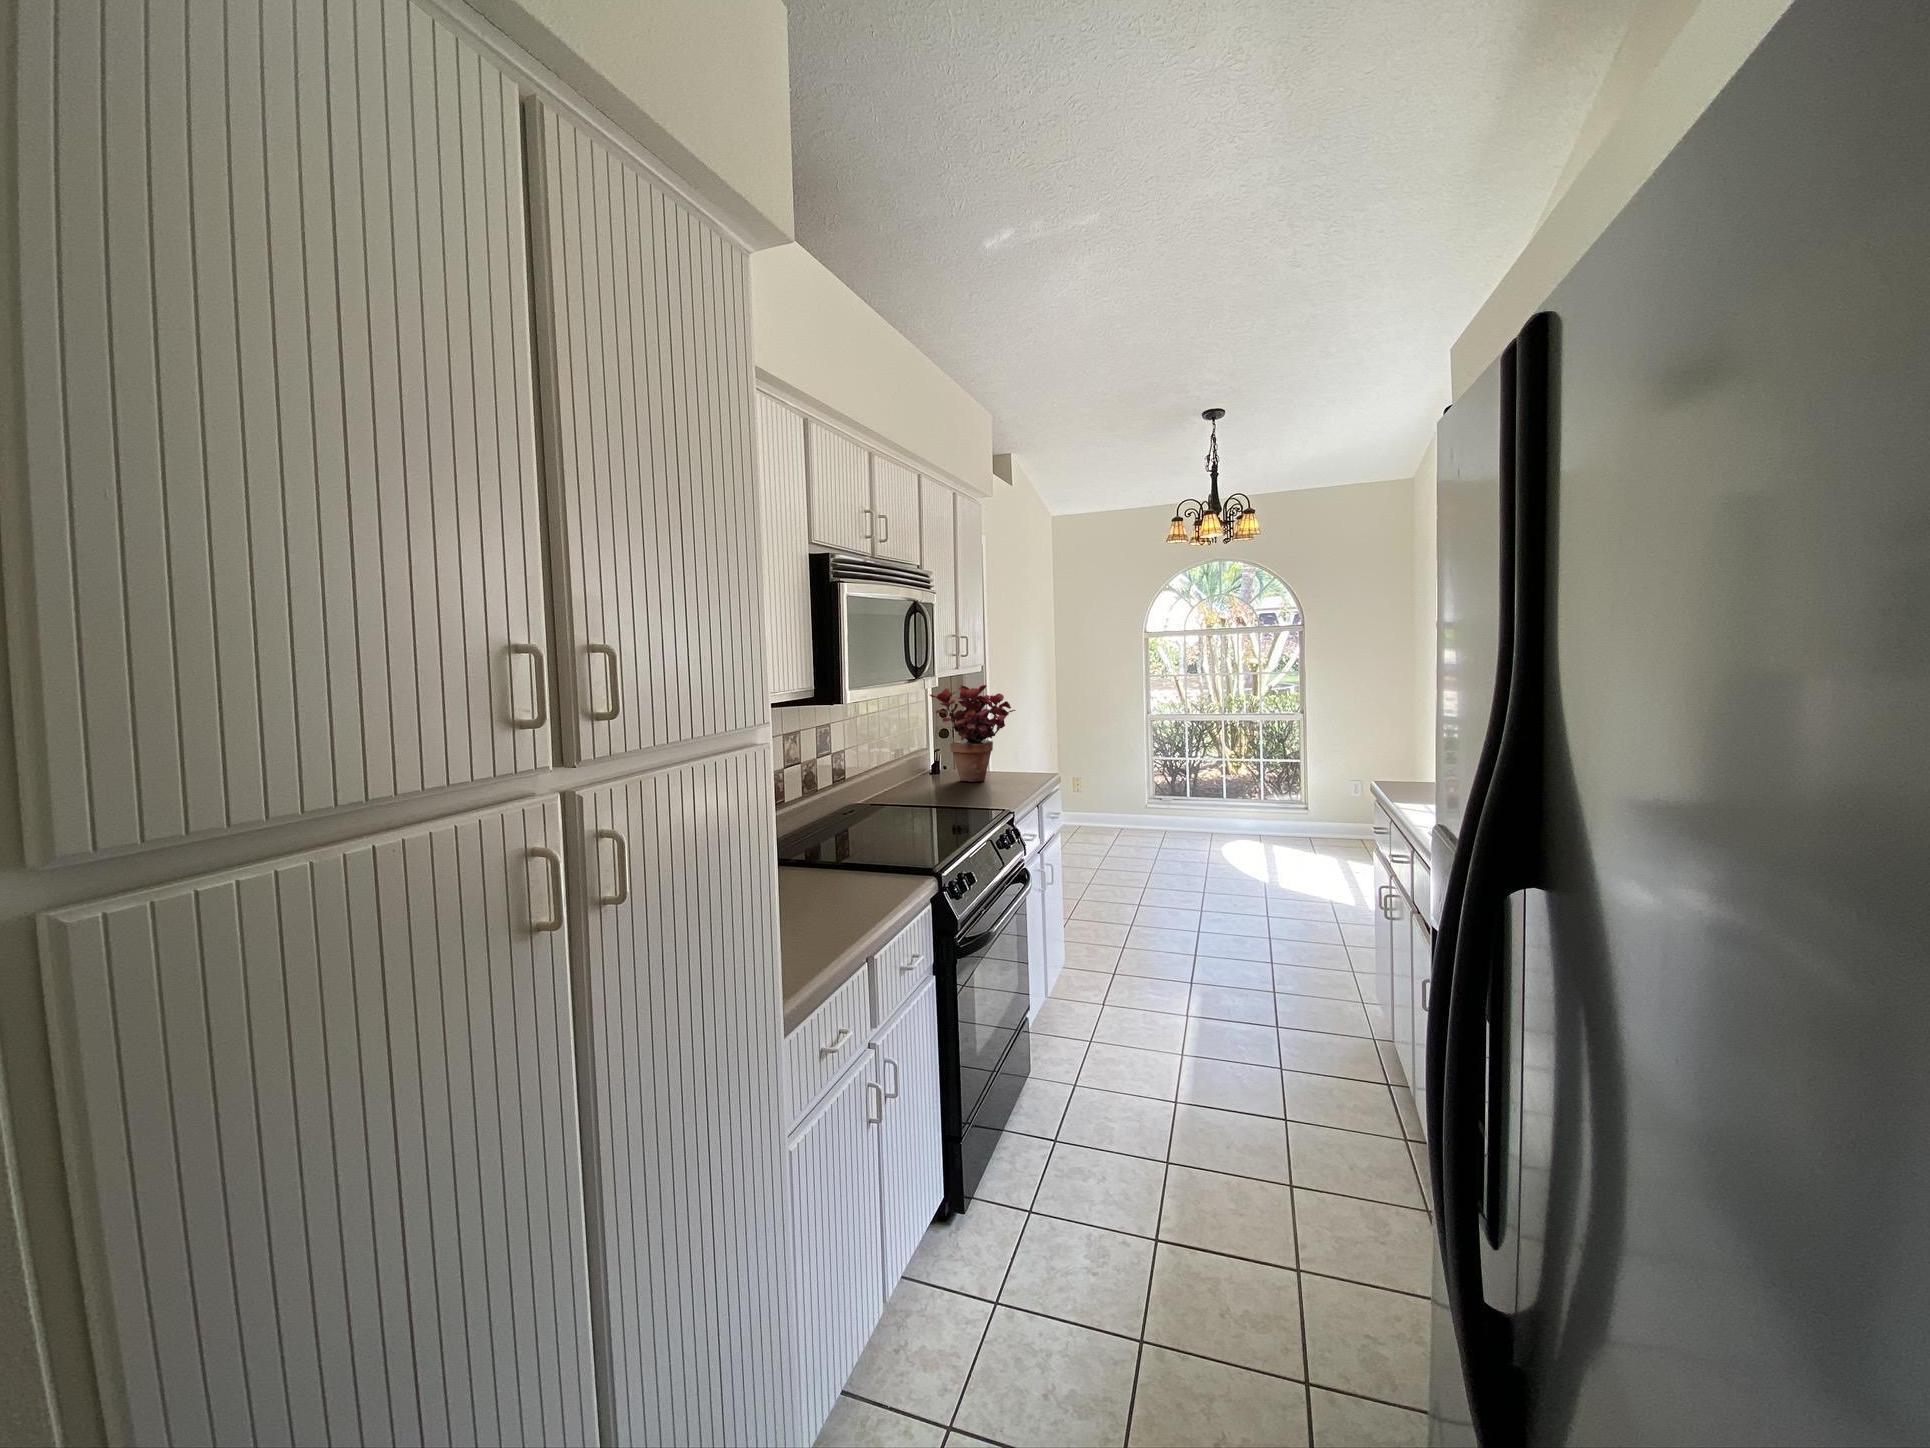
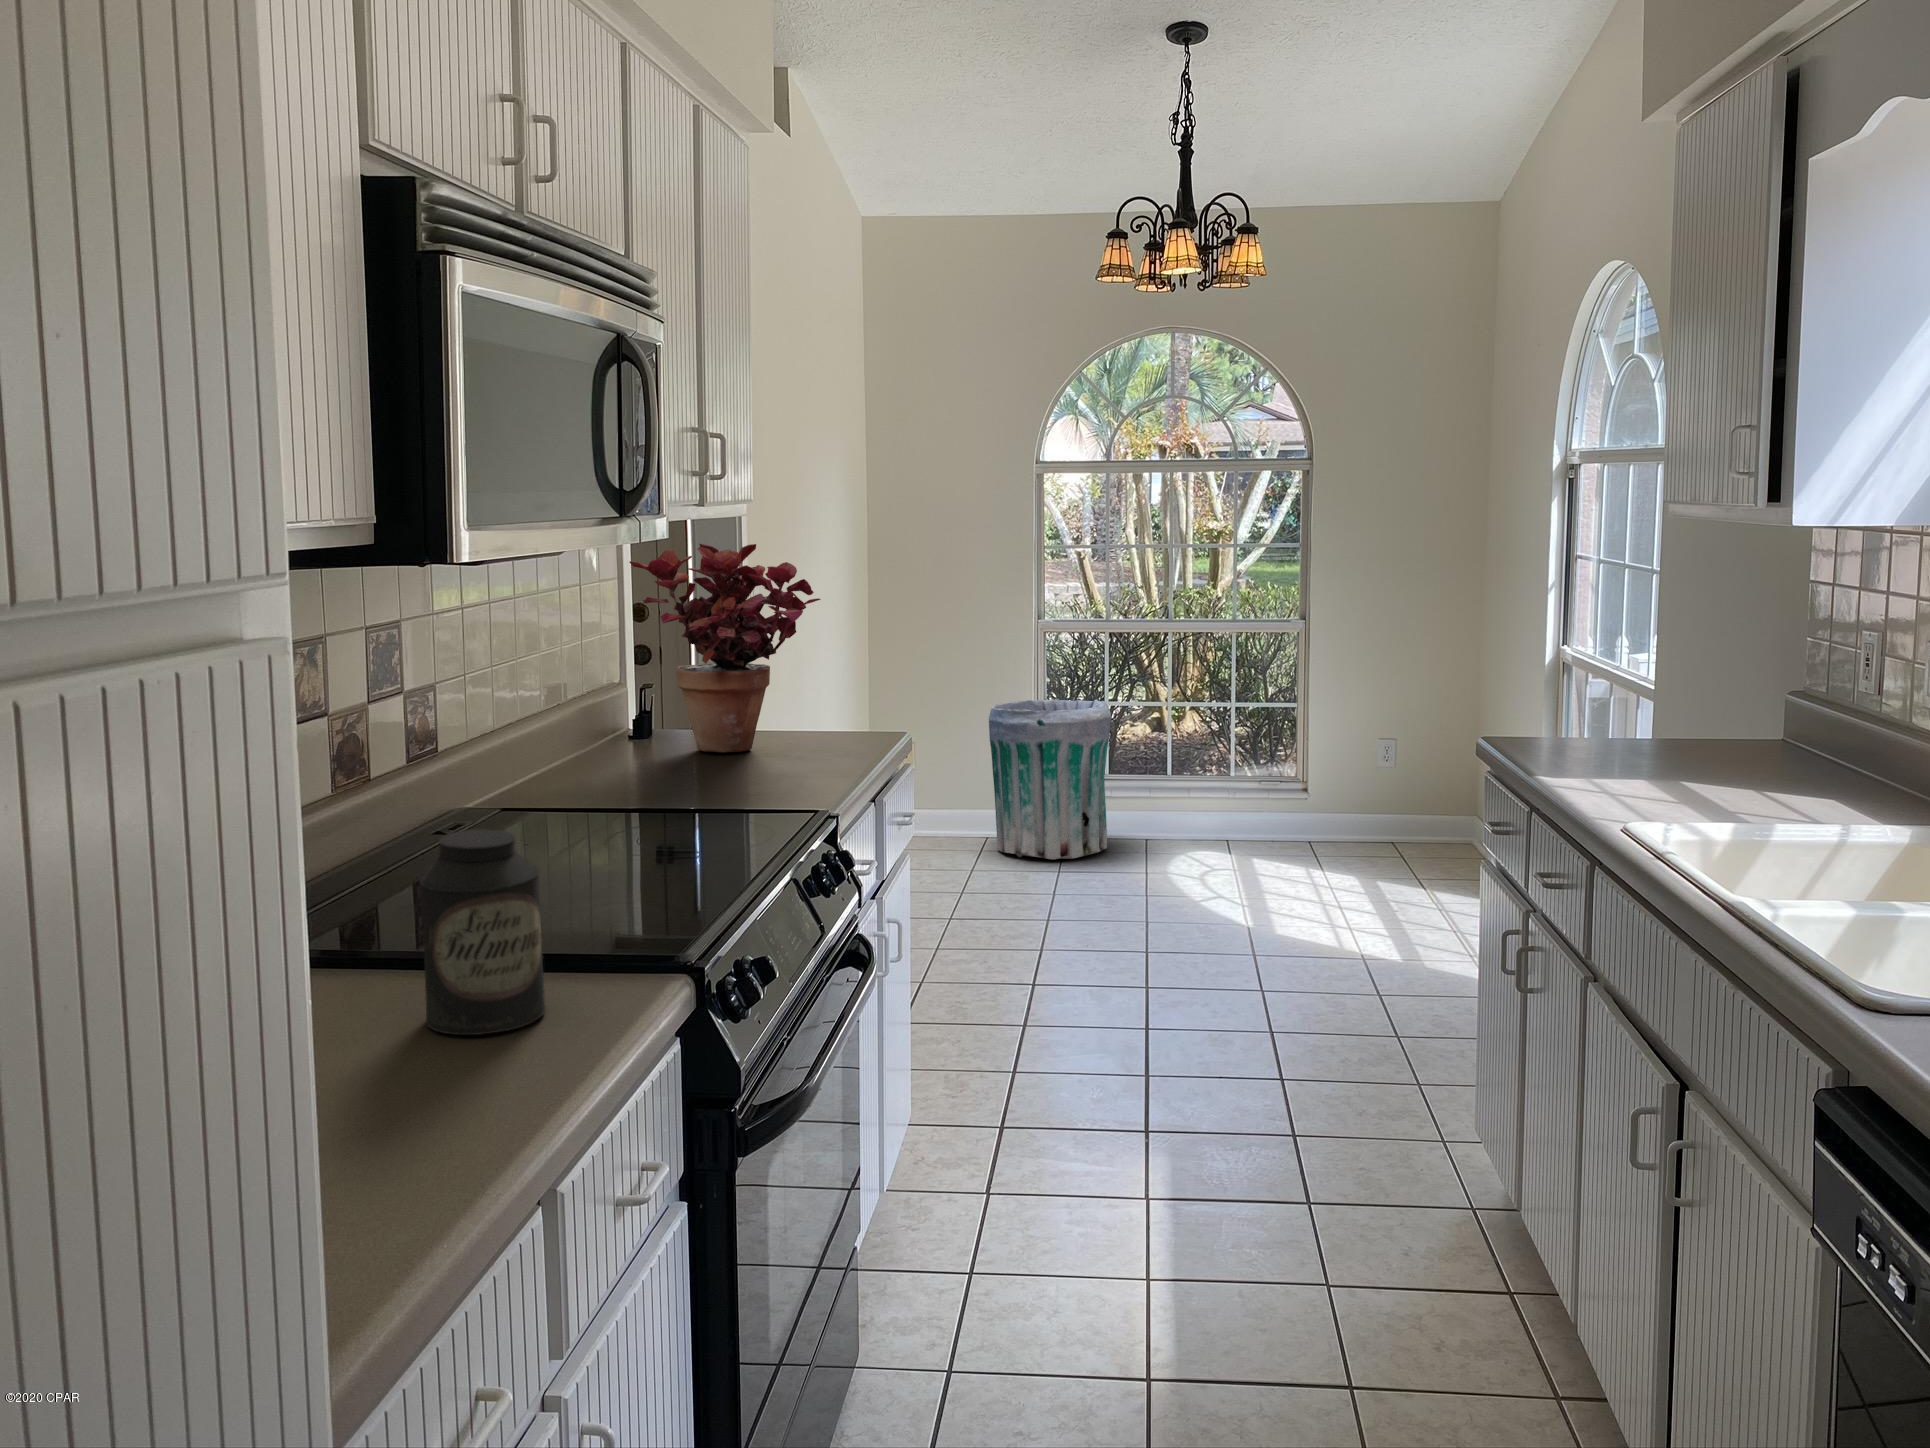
trash can: none [1124,756,1191,841] -> present [989,700,1111,860]
canister: none [827,813,876,896] -> present [420,829,546,1035]

